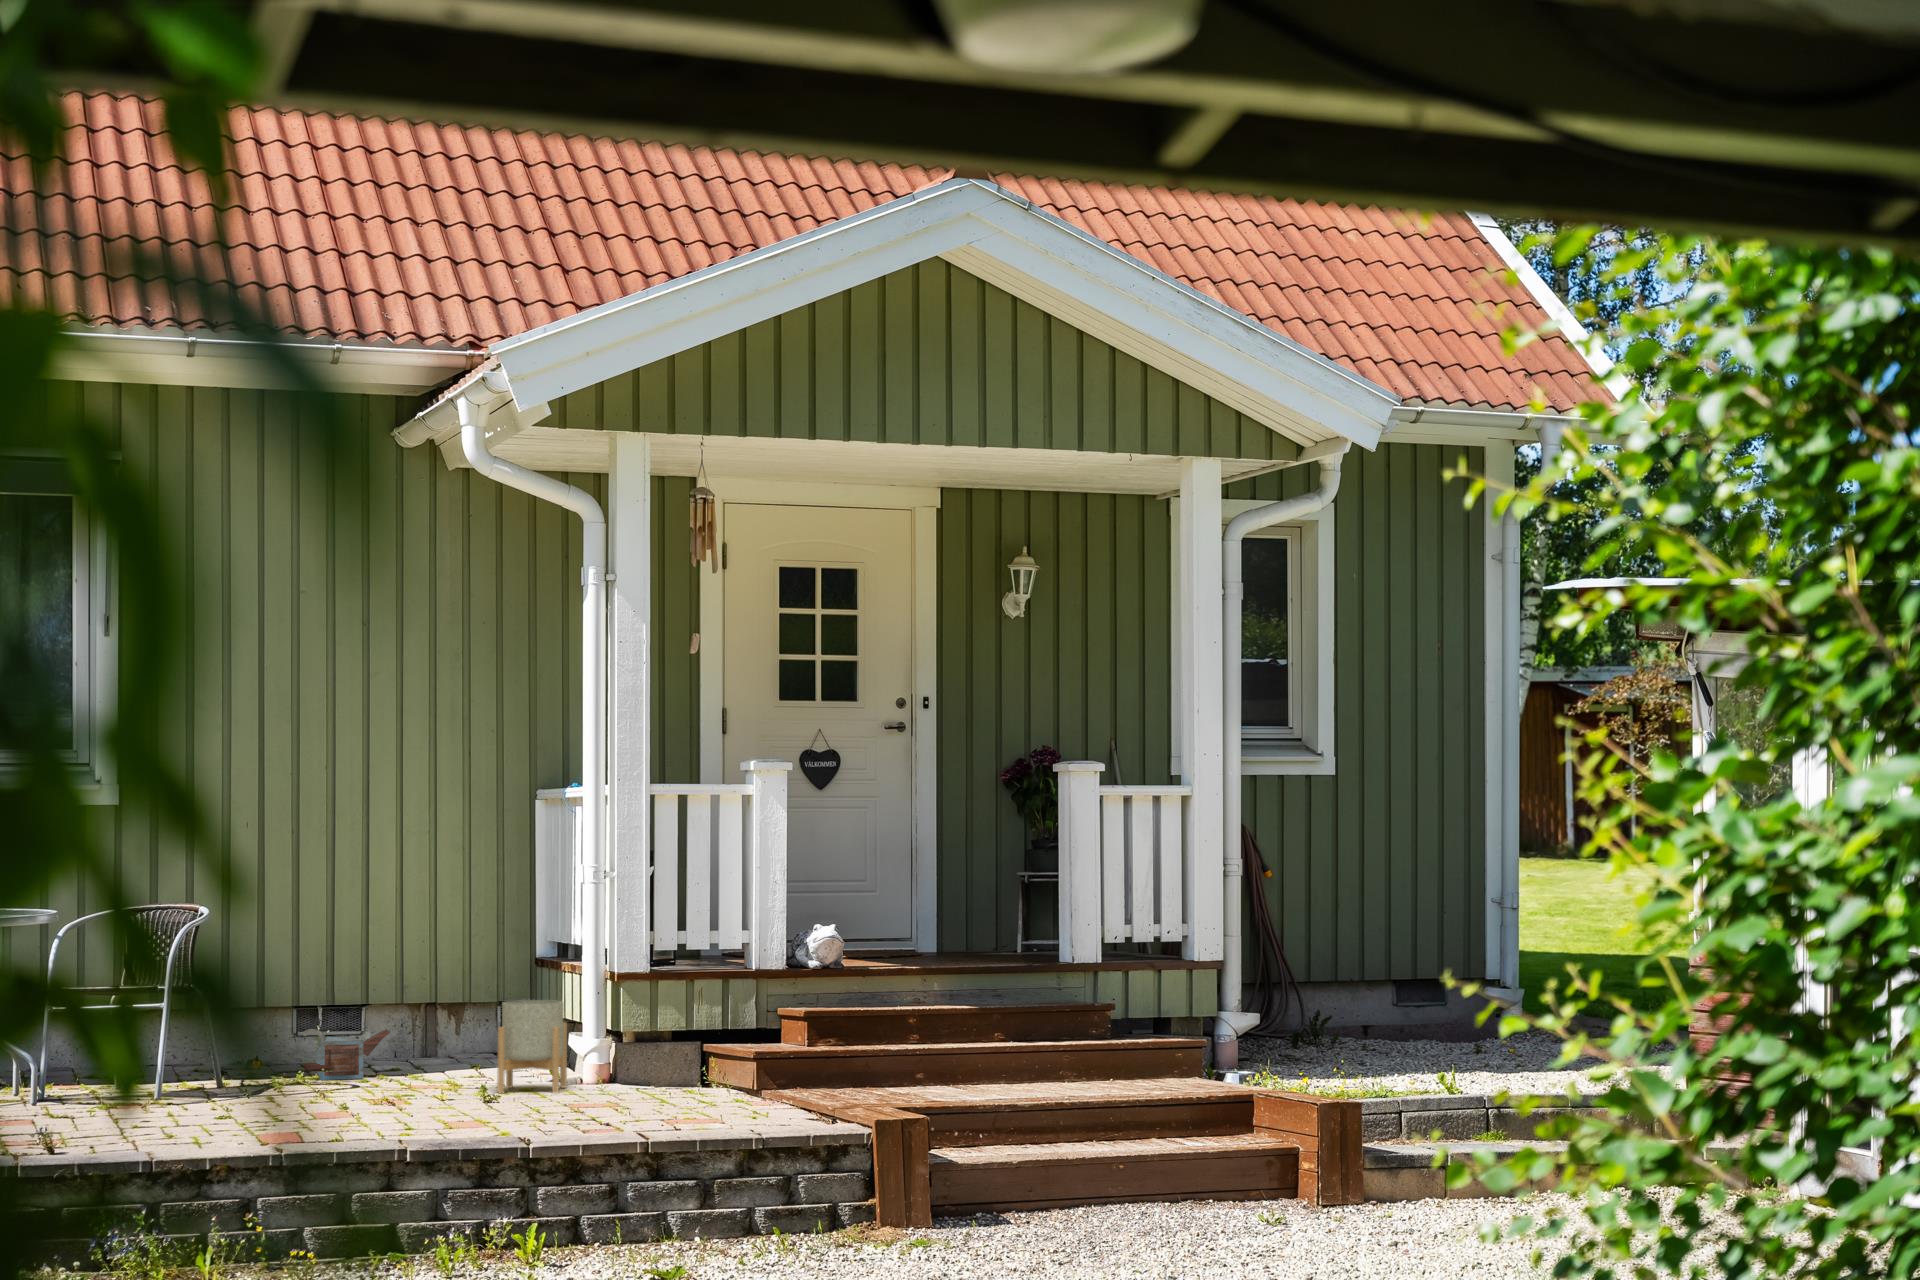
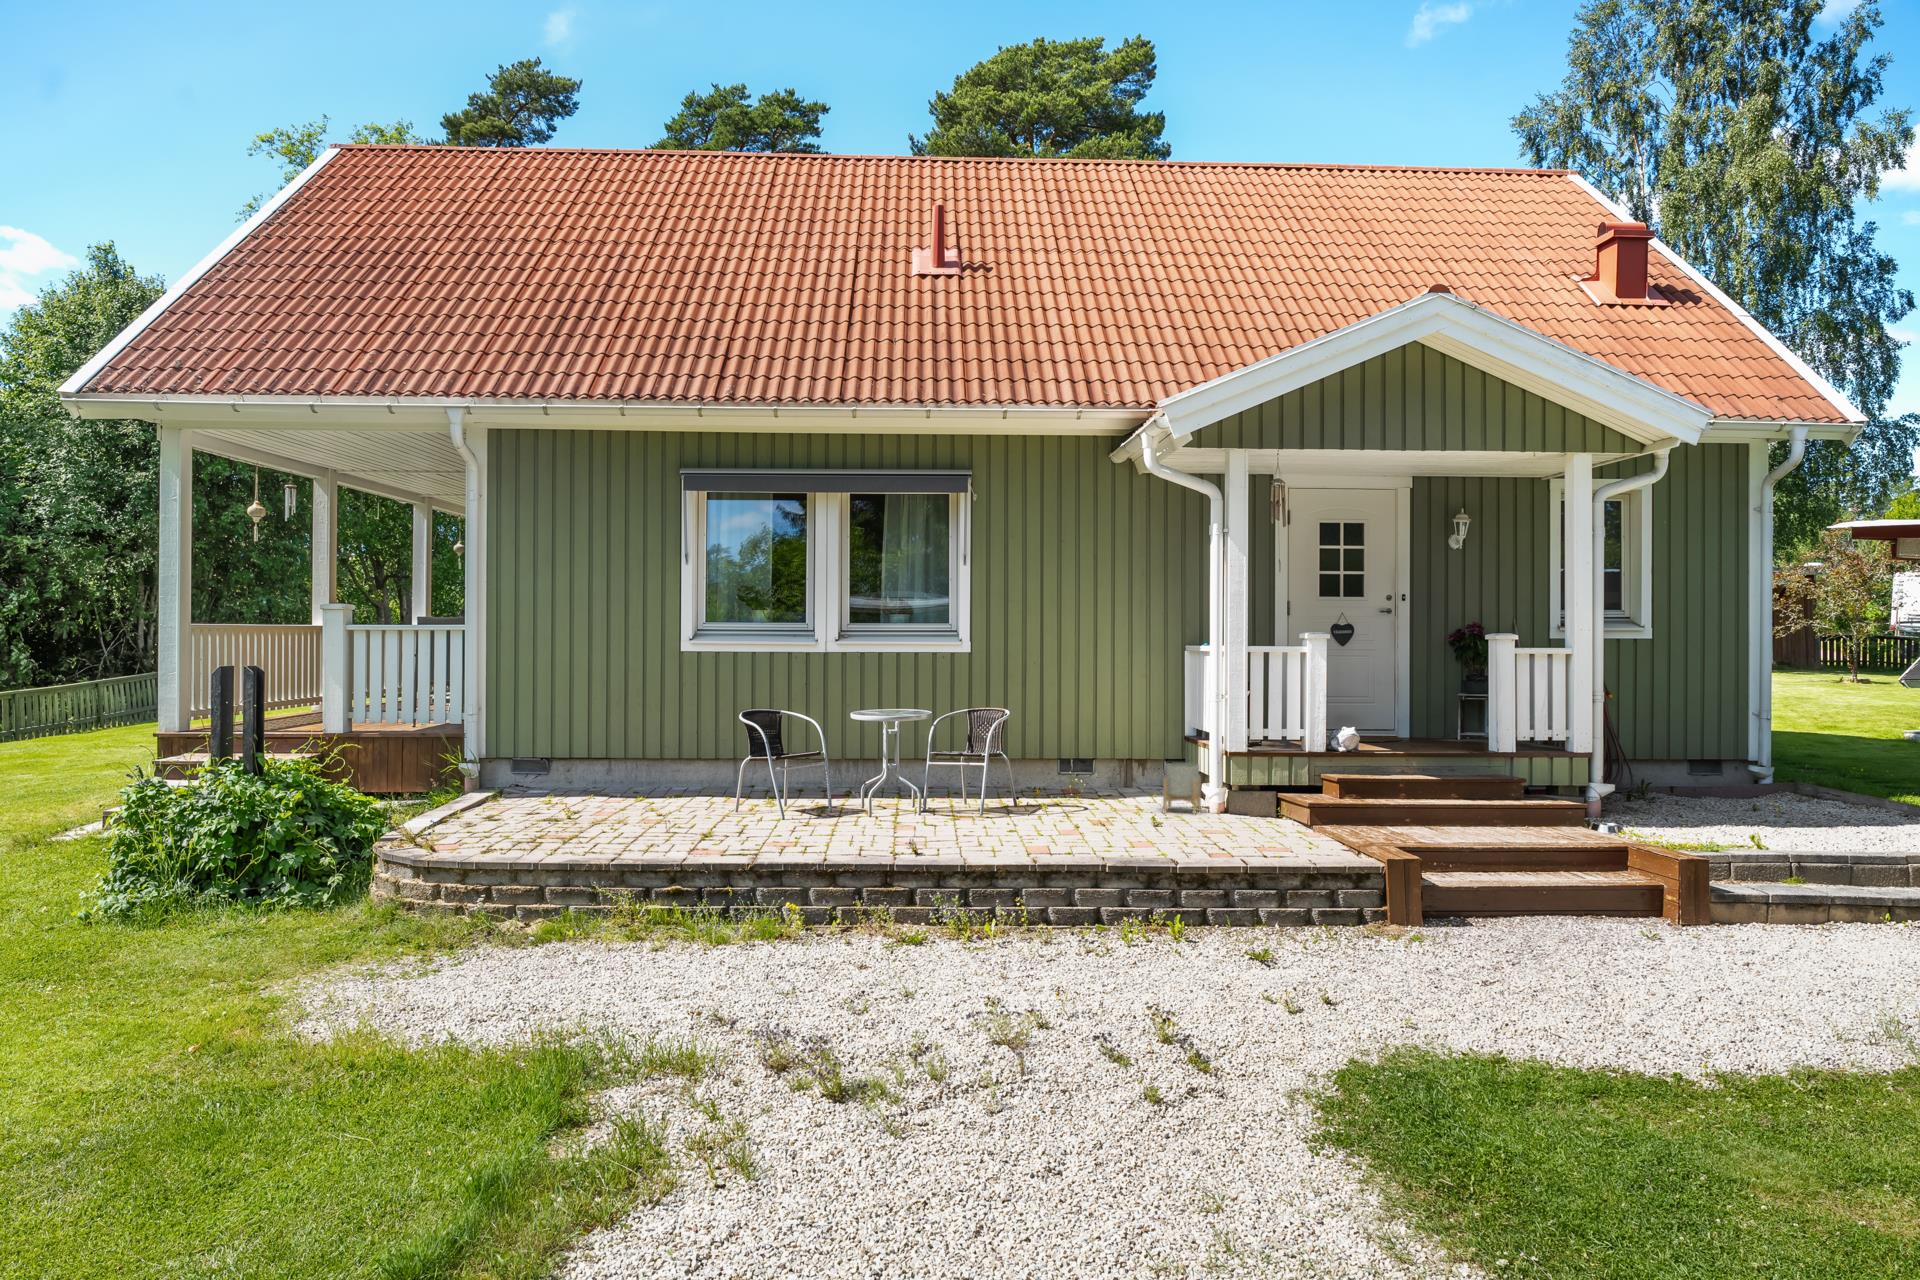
watering can: present [301,1029,390,1080] -> none [1060,769,1108,796]

